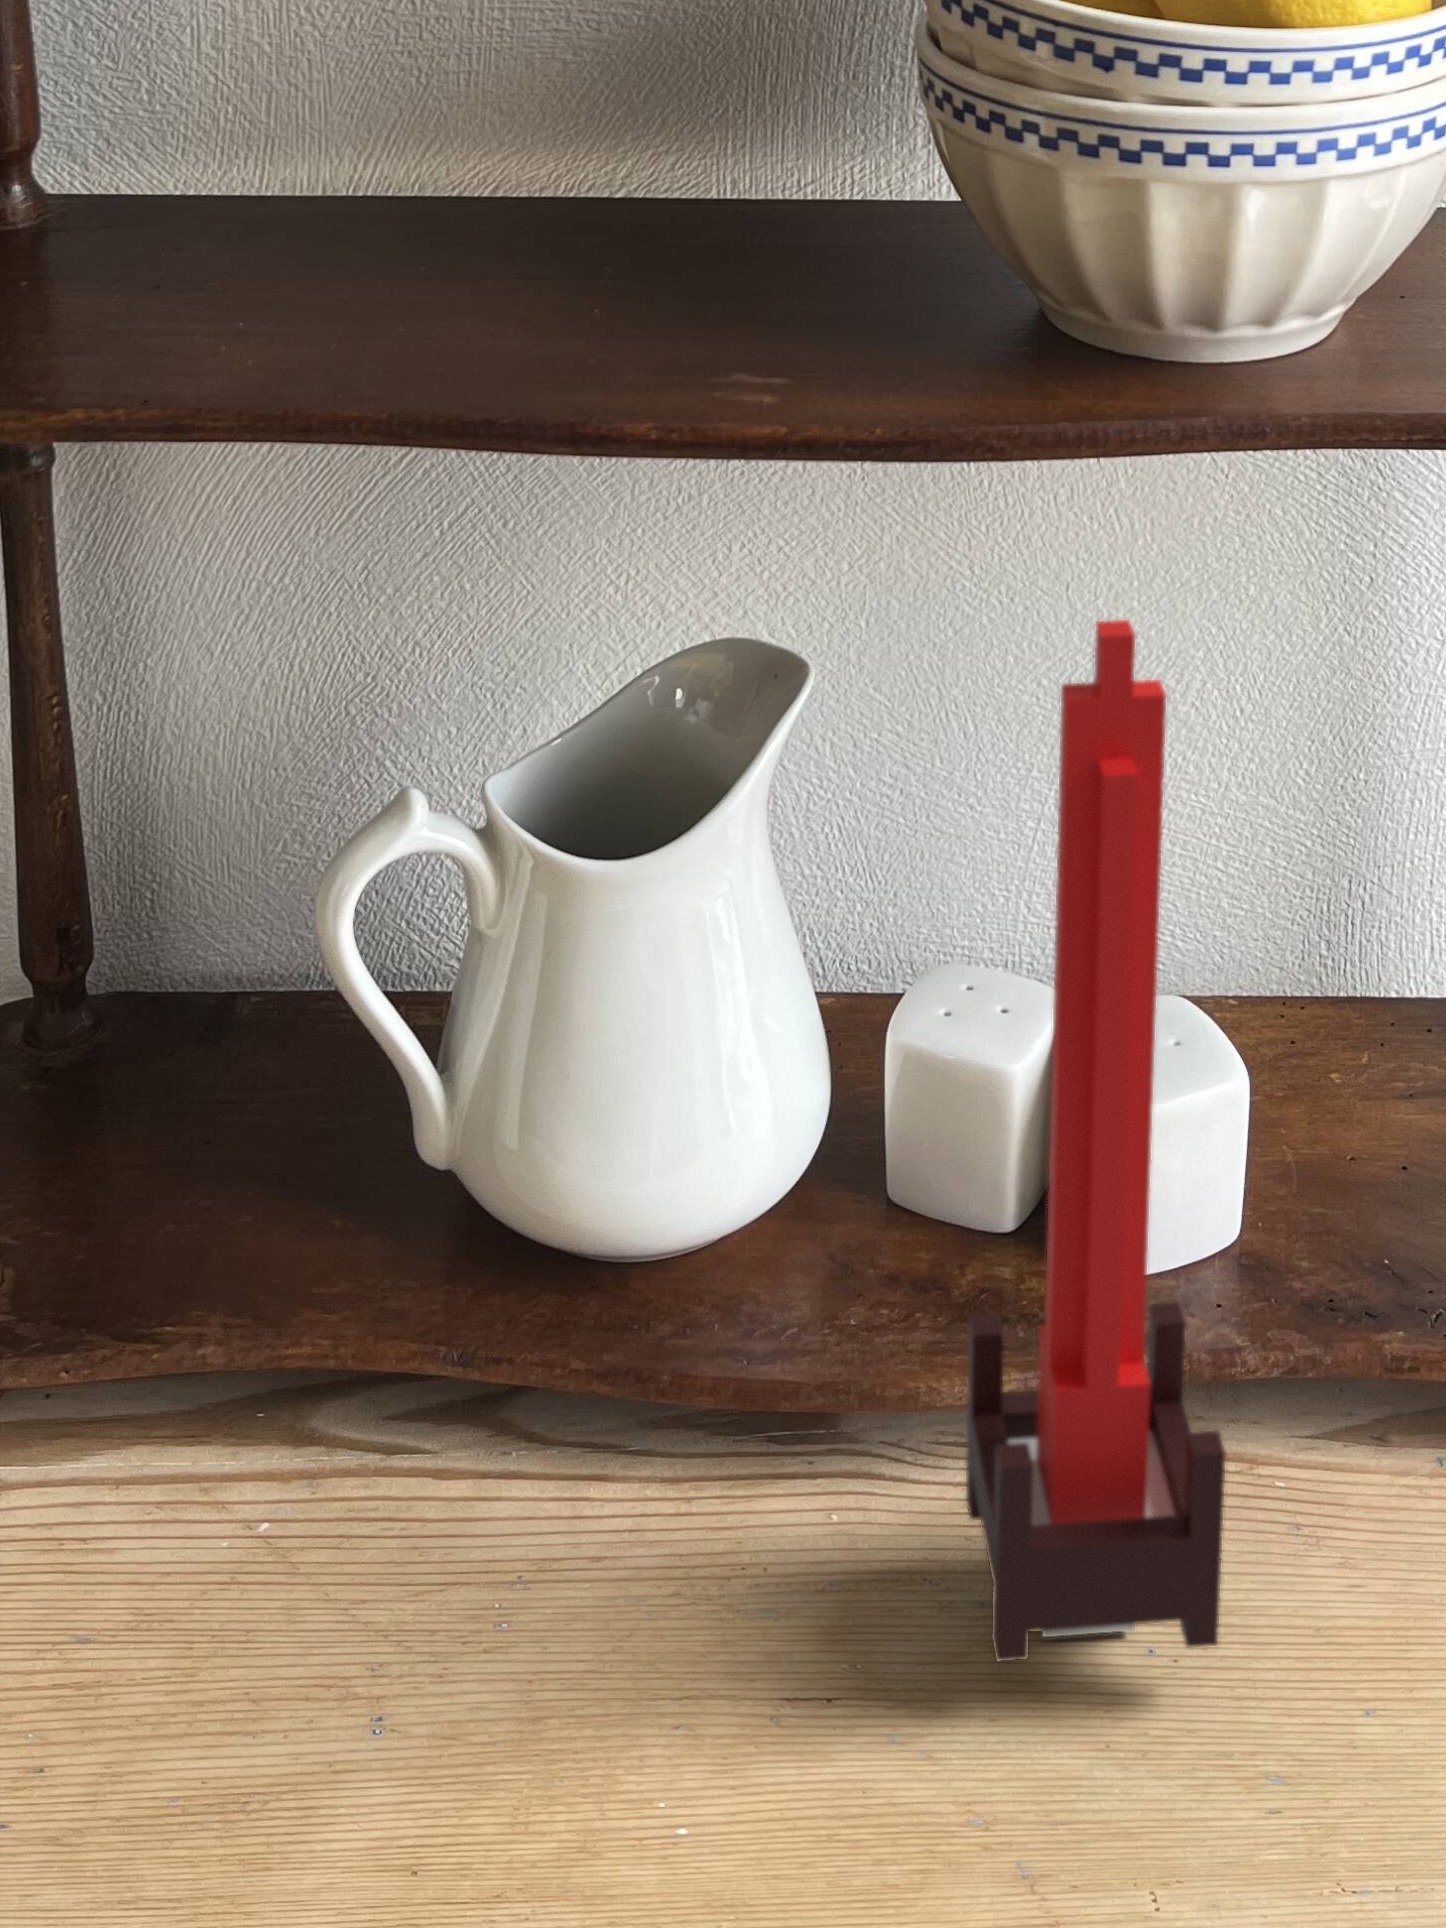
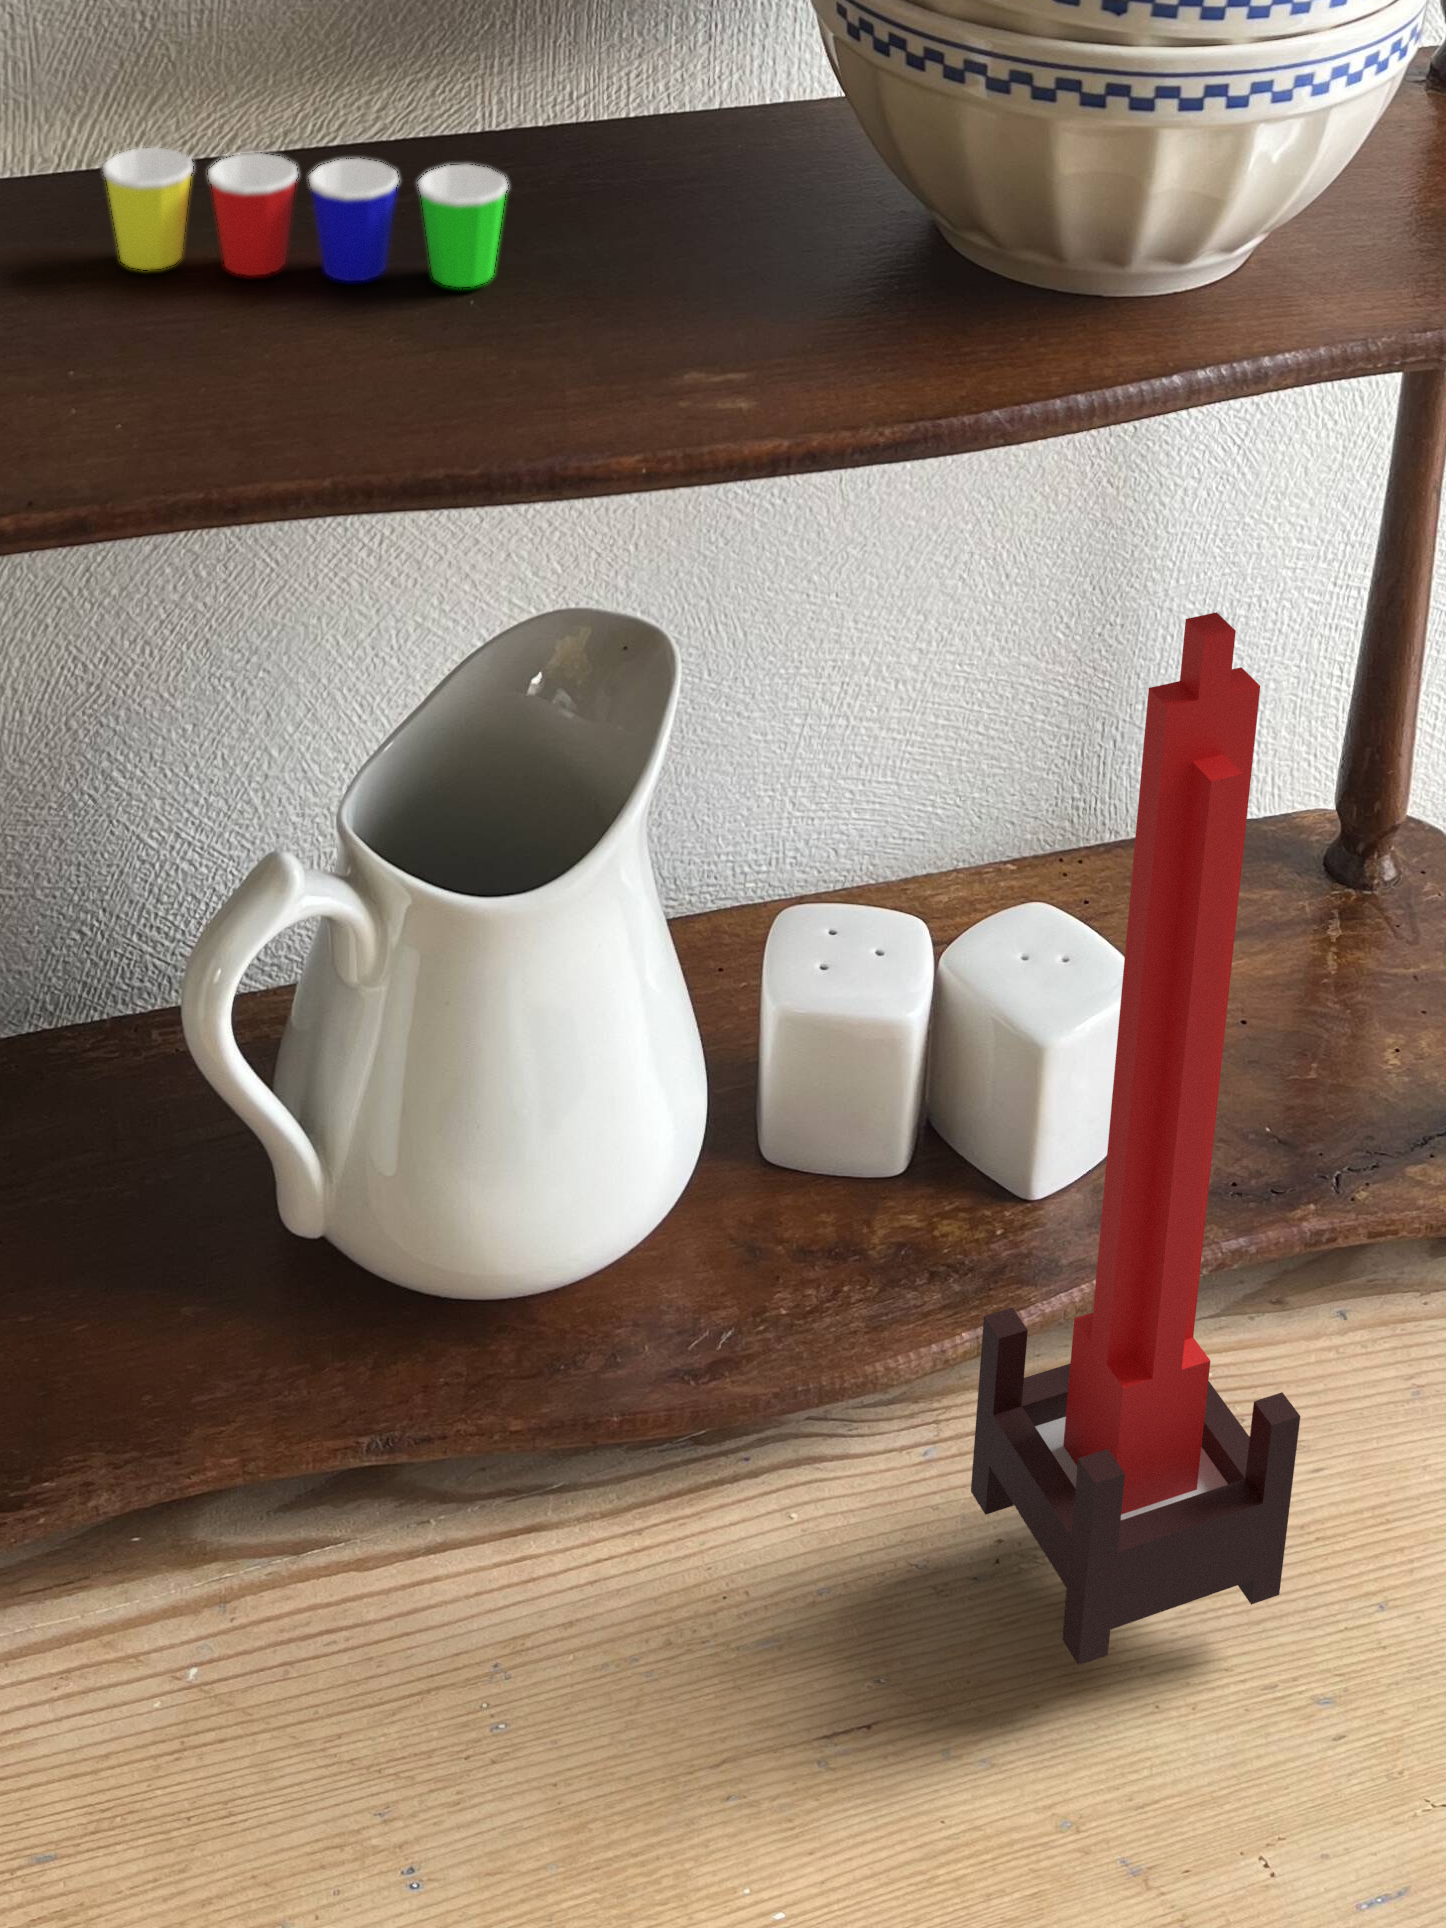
cup: none [317,164,638,299] -> present [103,148,508,287]

